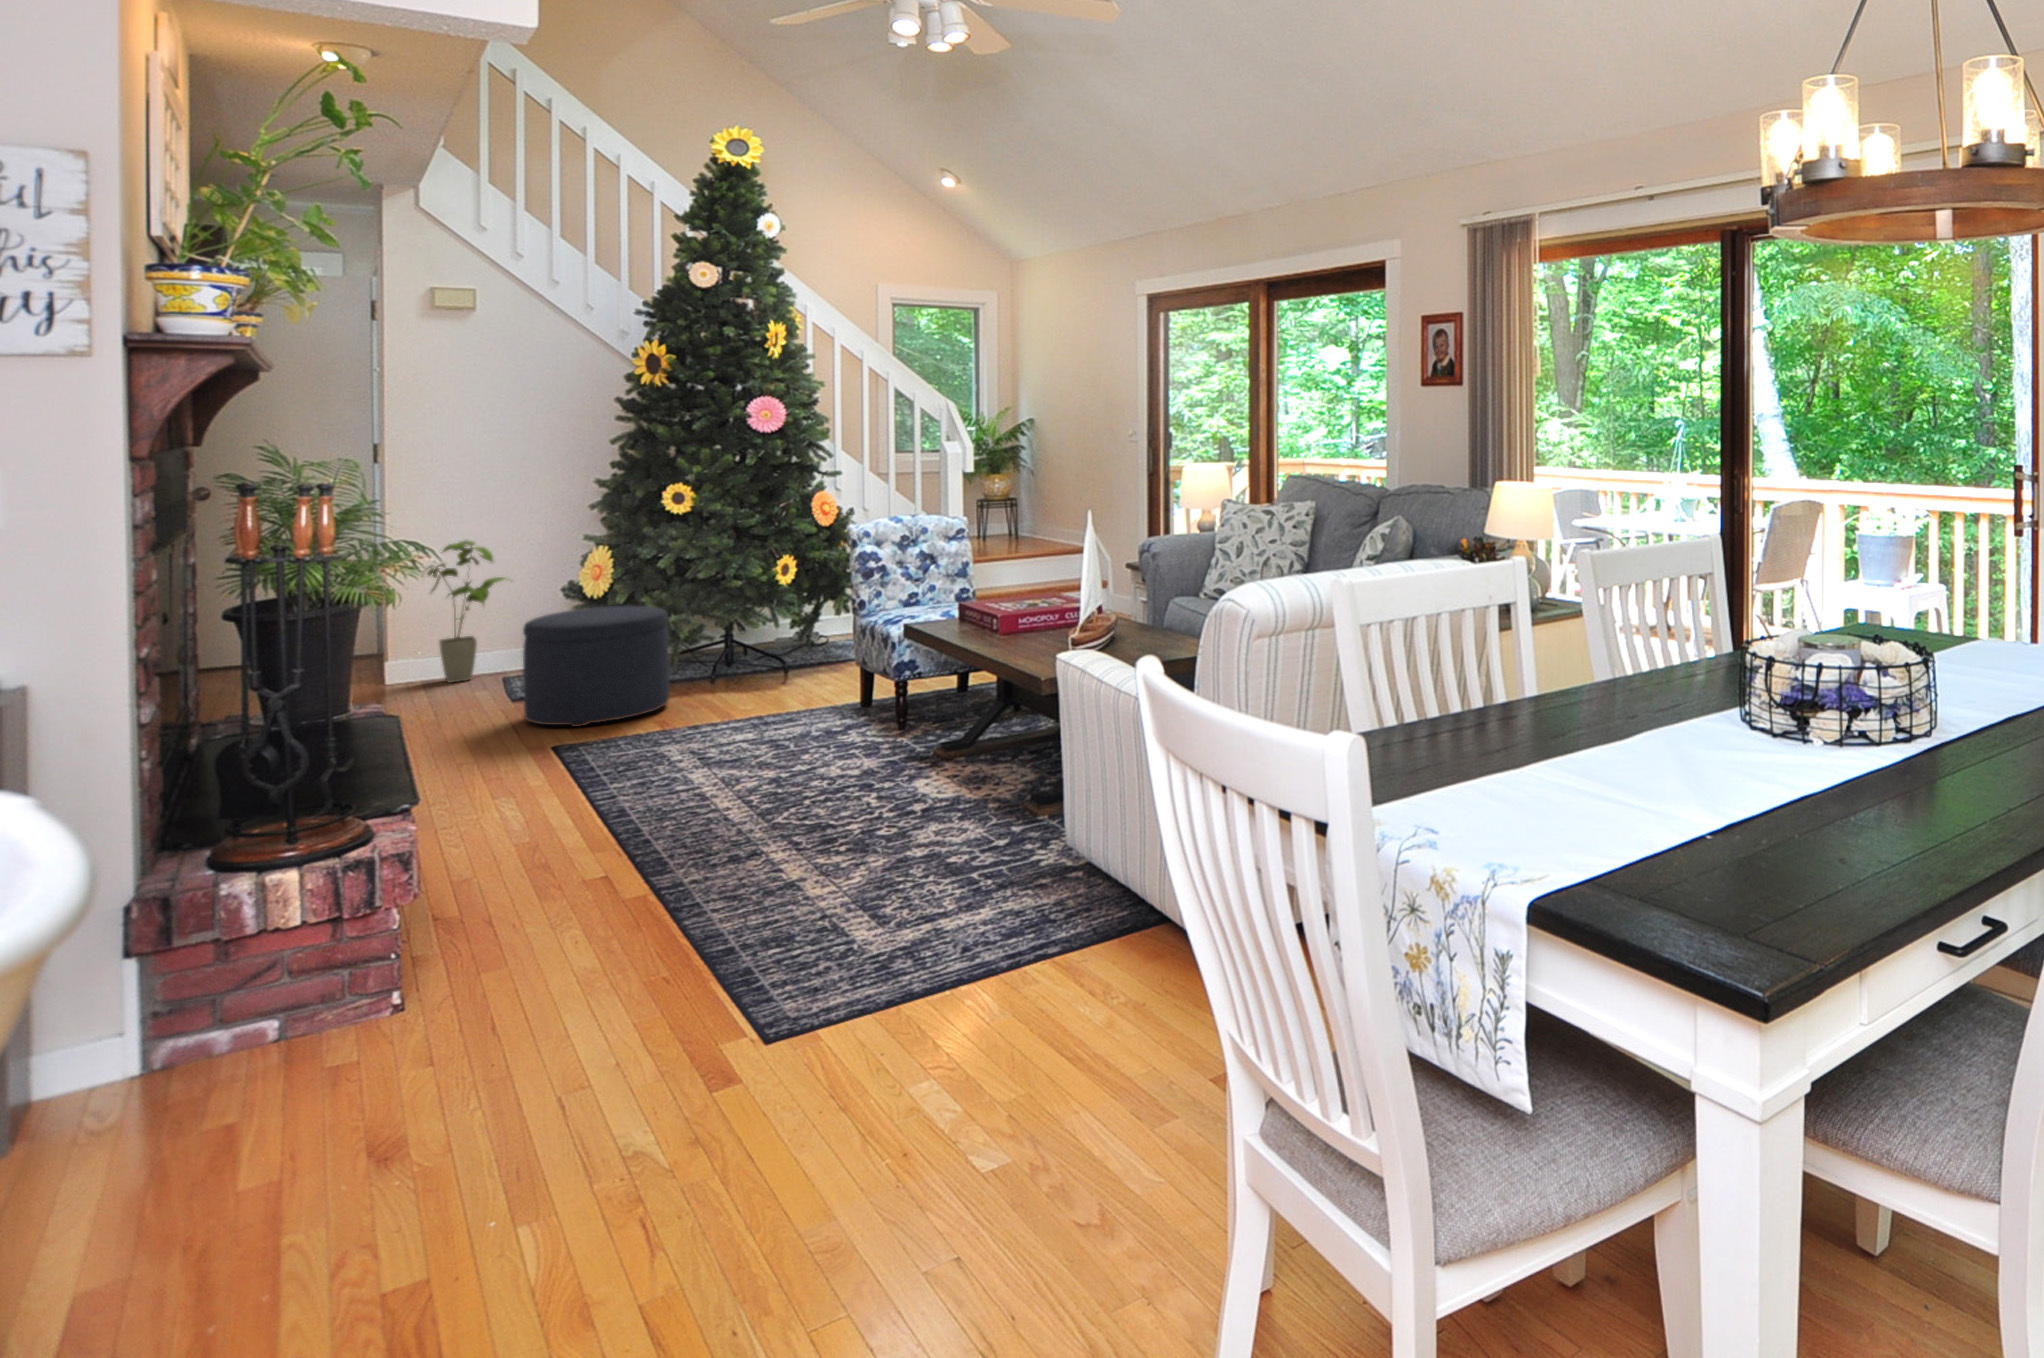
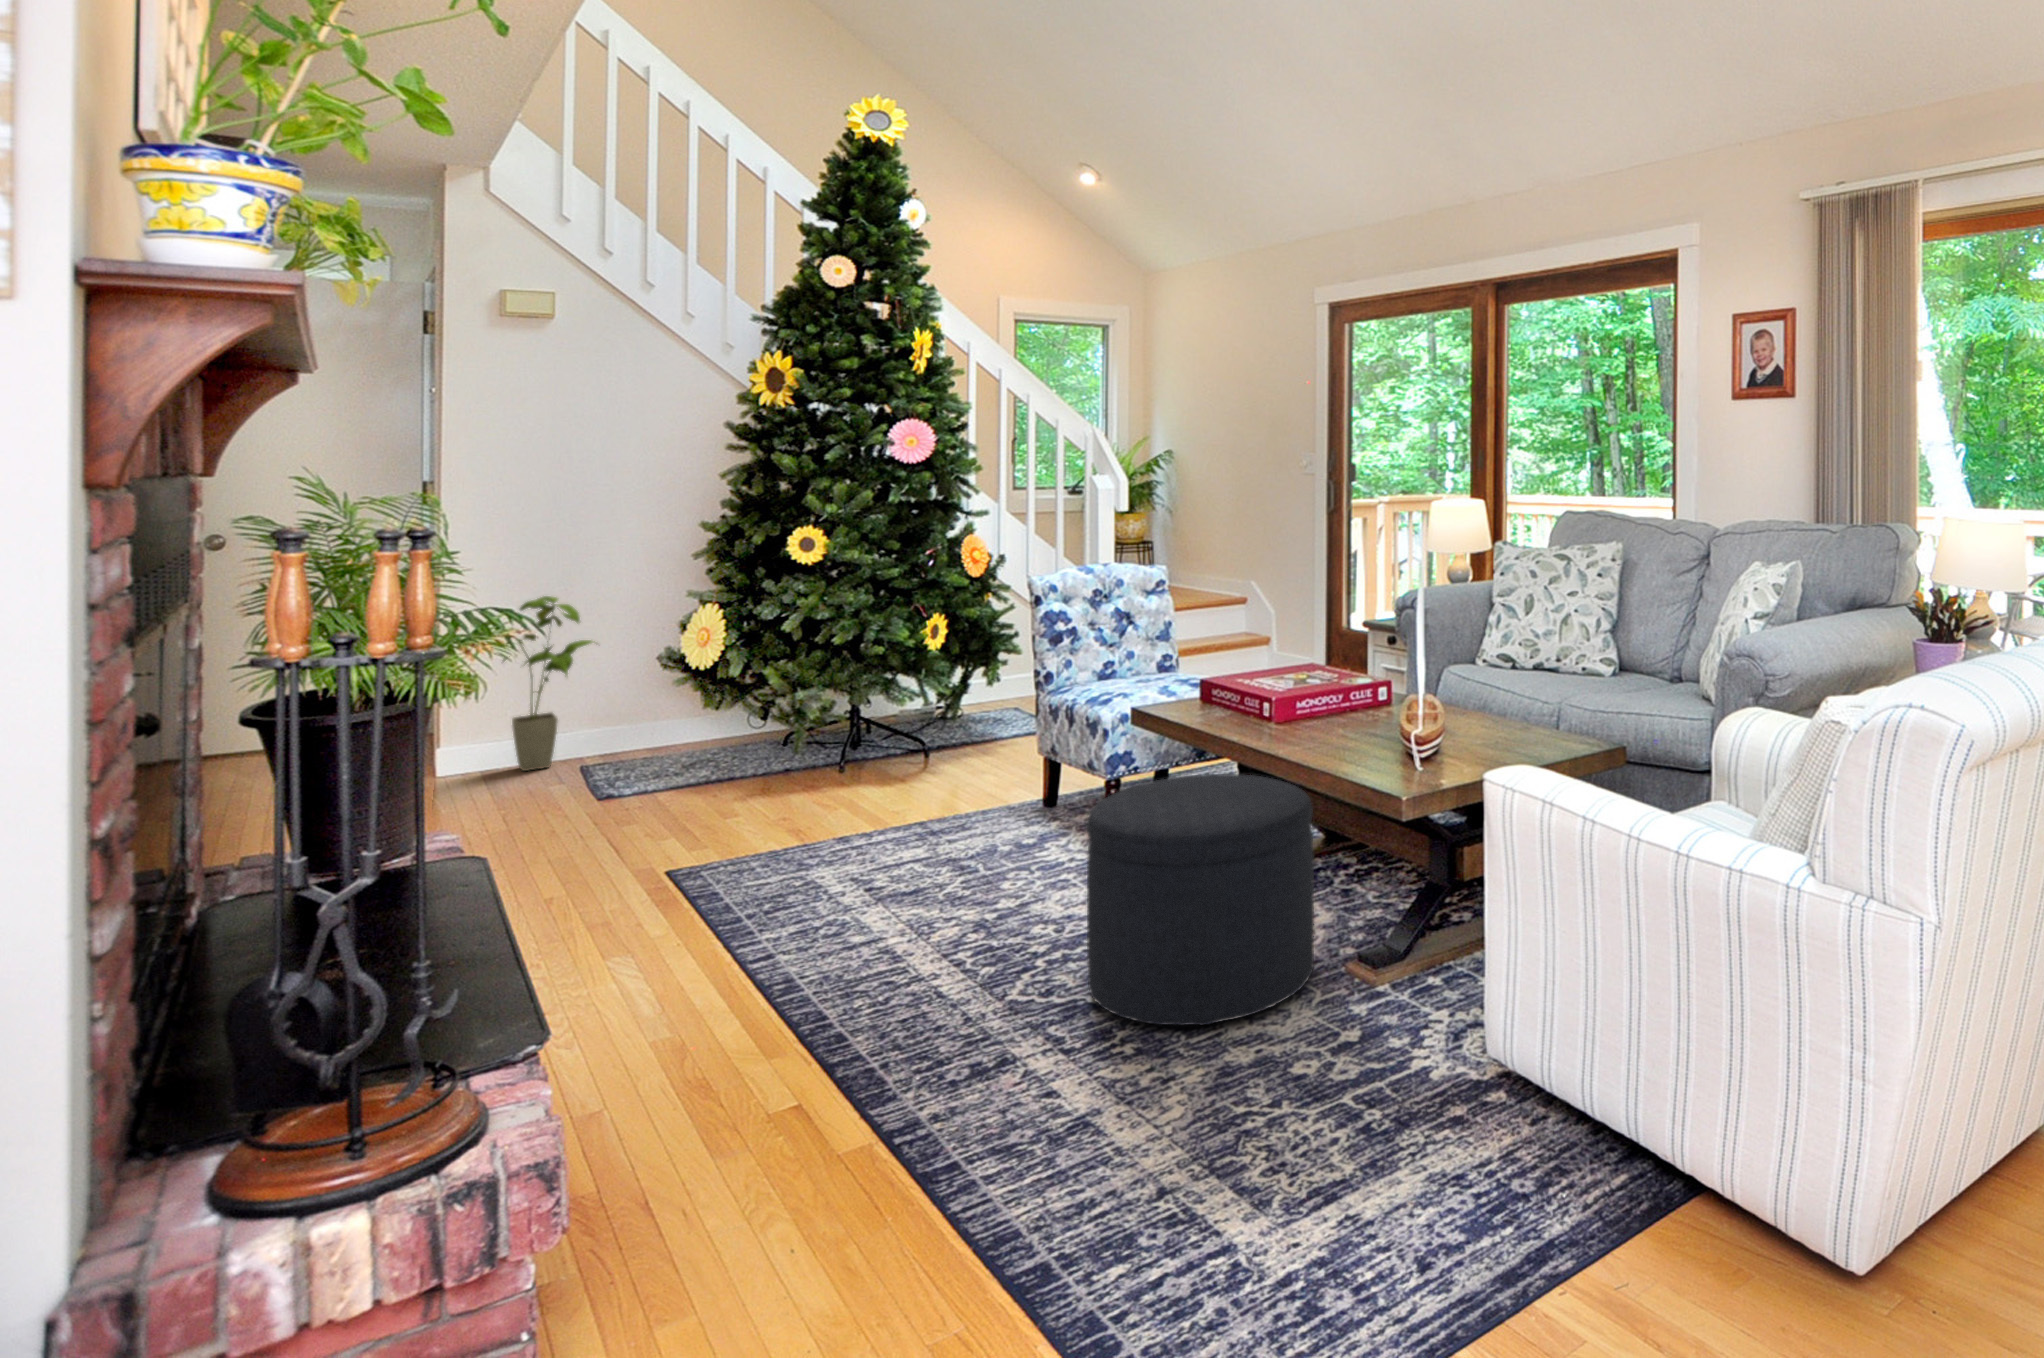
ottoman: present [523,606,670,727] -> present [1087,774,1314,1025]

